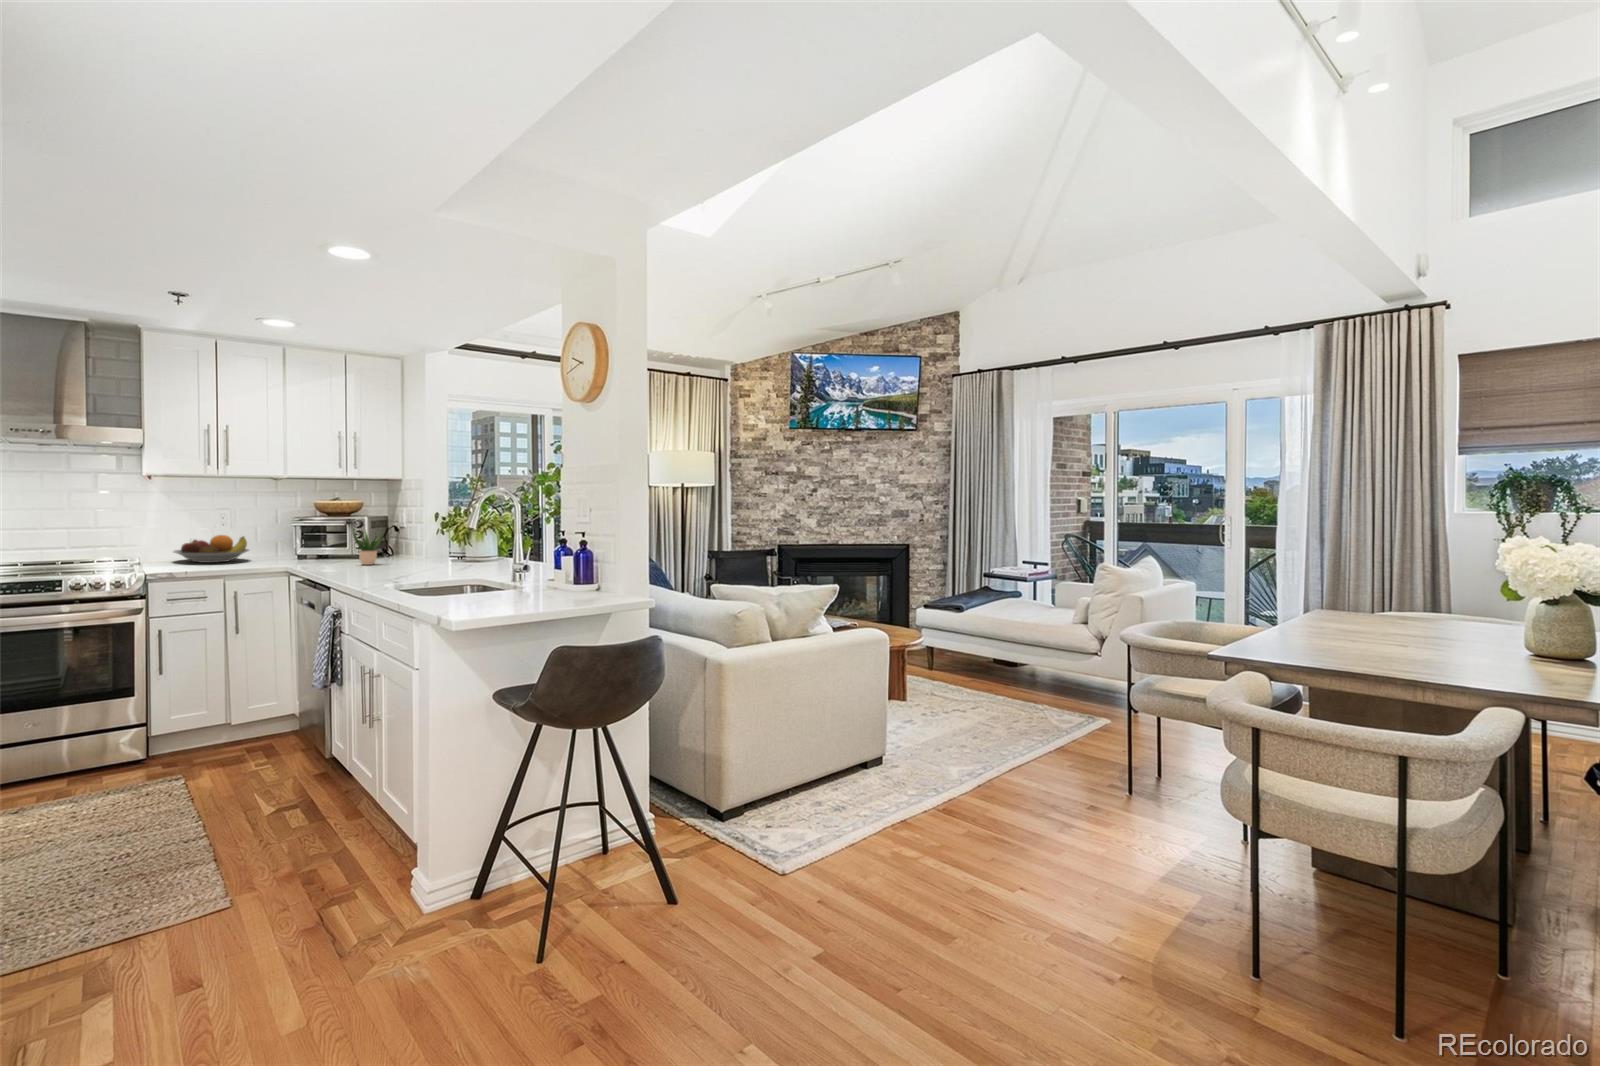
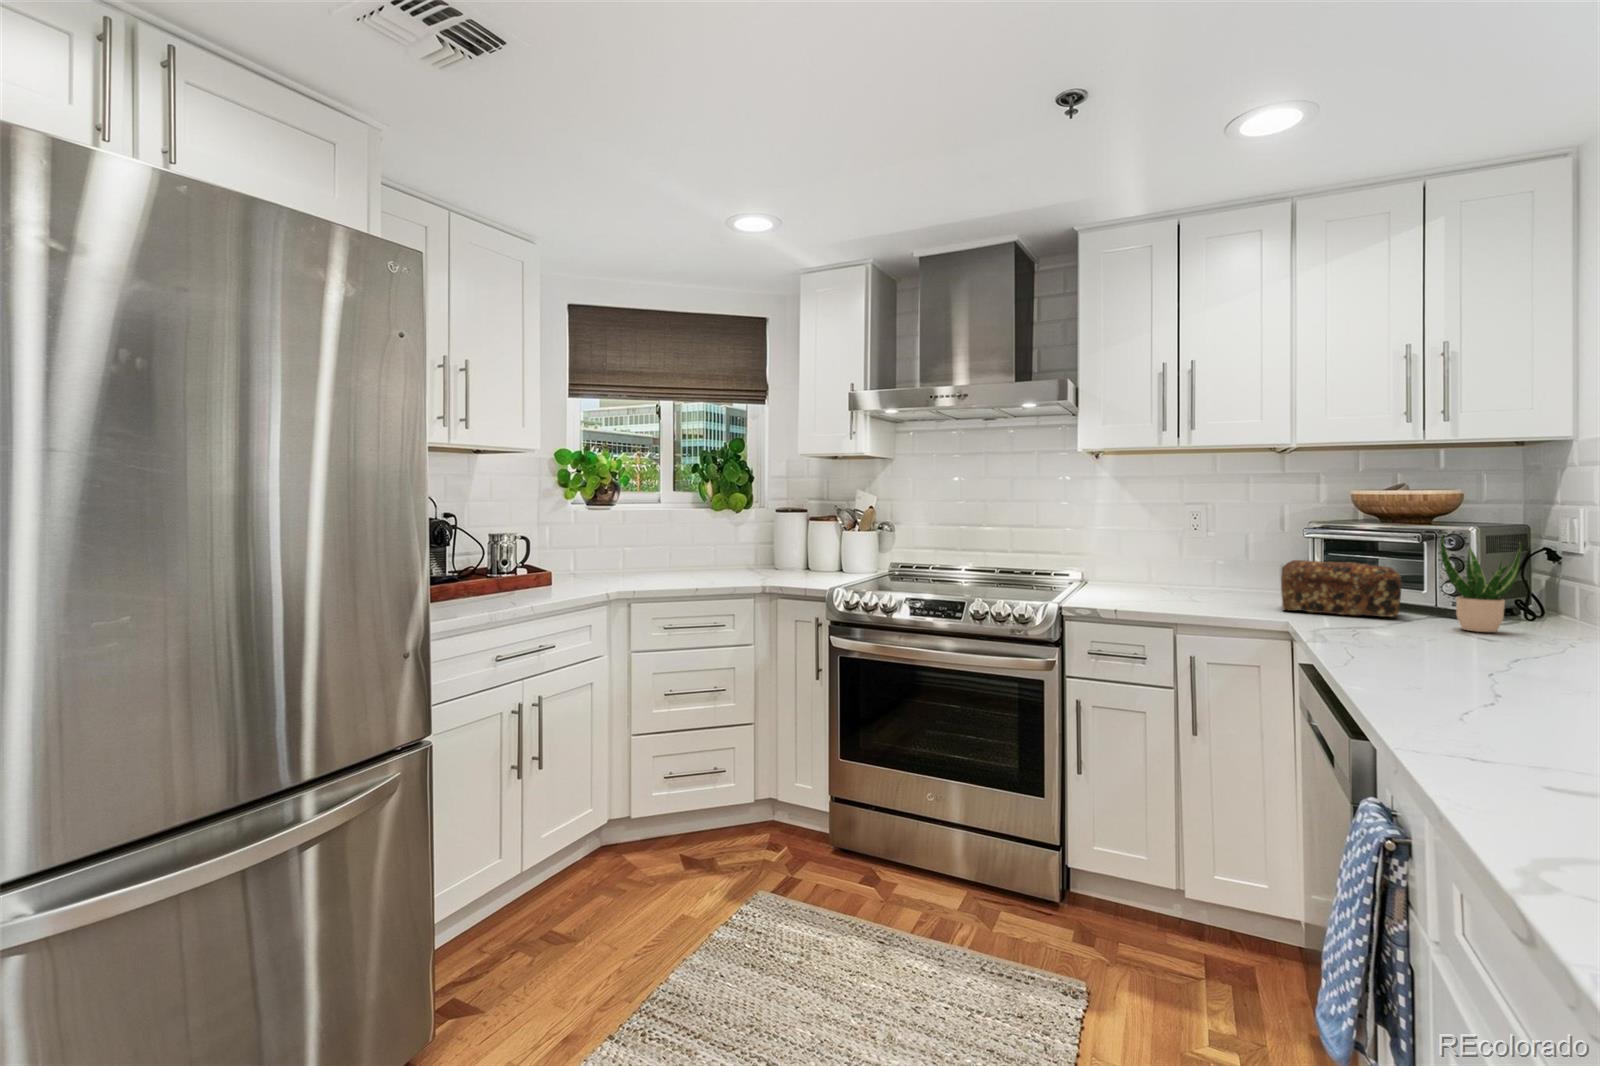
fruit bowl: present [173,535,249,563] -> none [1114,552,1229,598]
bread loaf: none [281,537,337,564] -> present [1281,560,1401,617]

